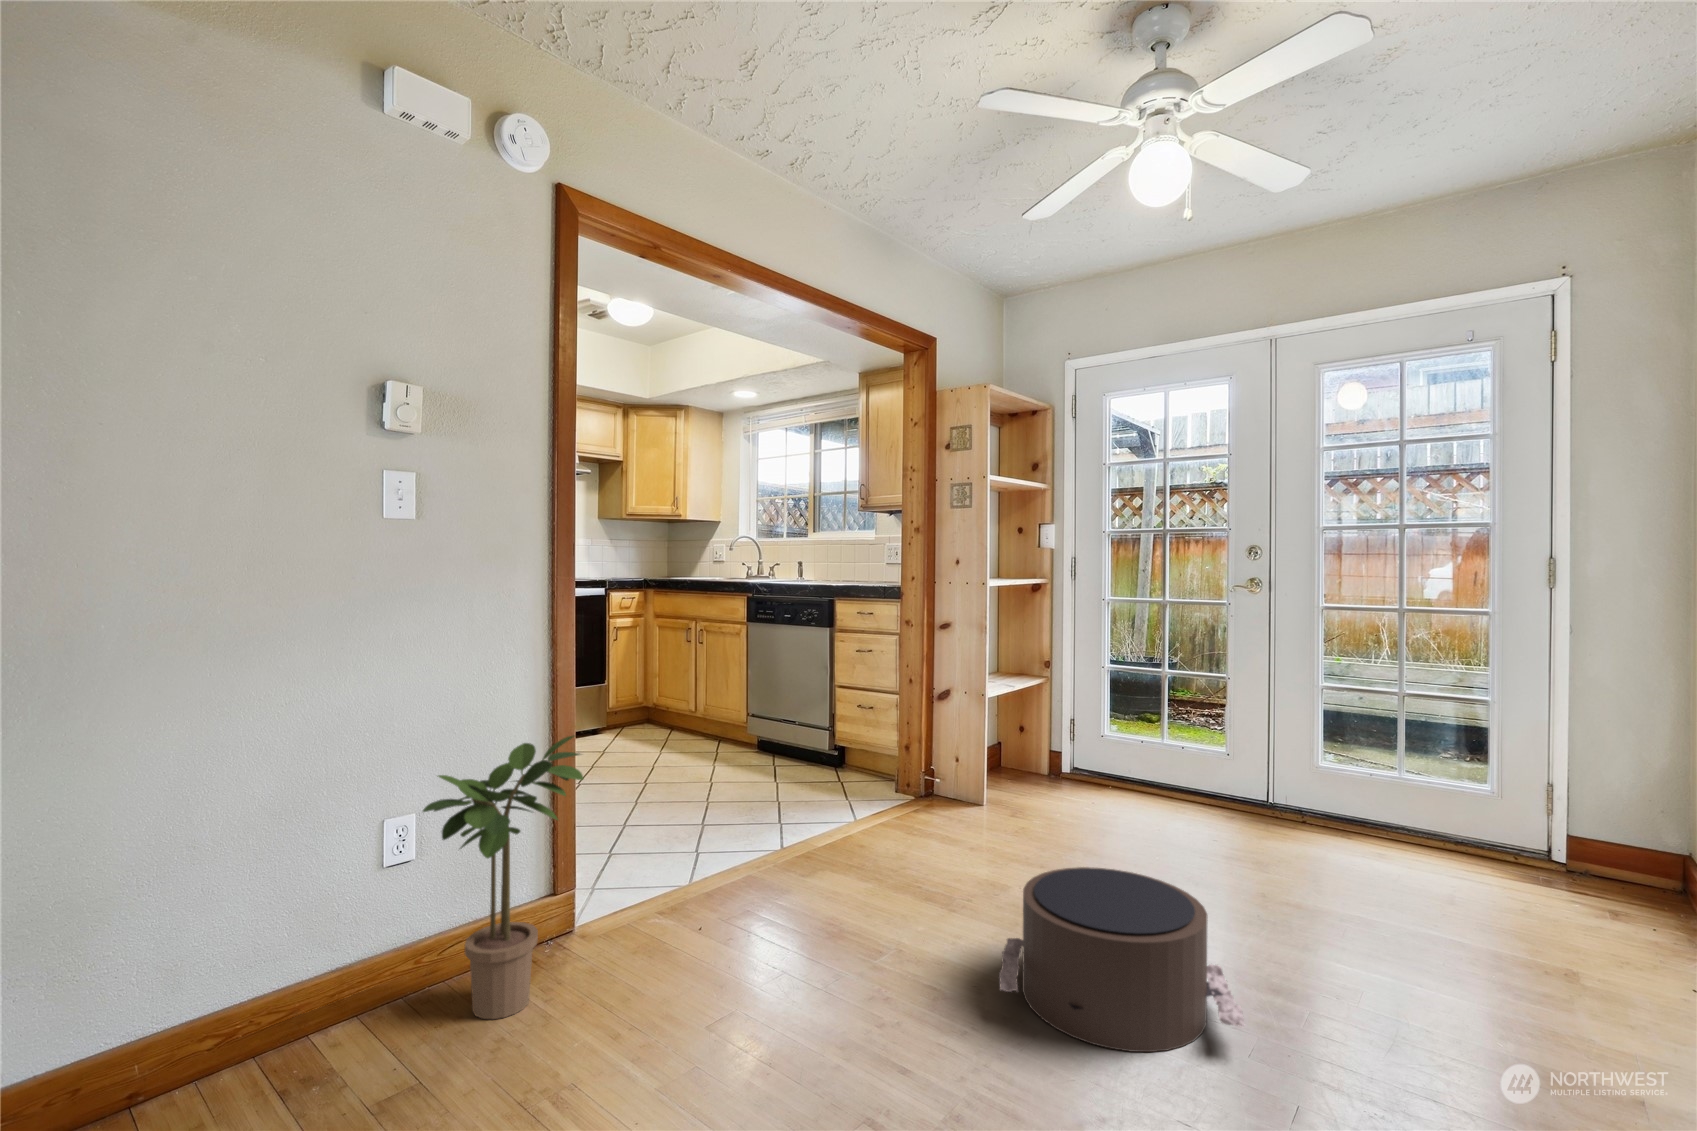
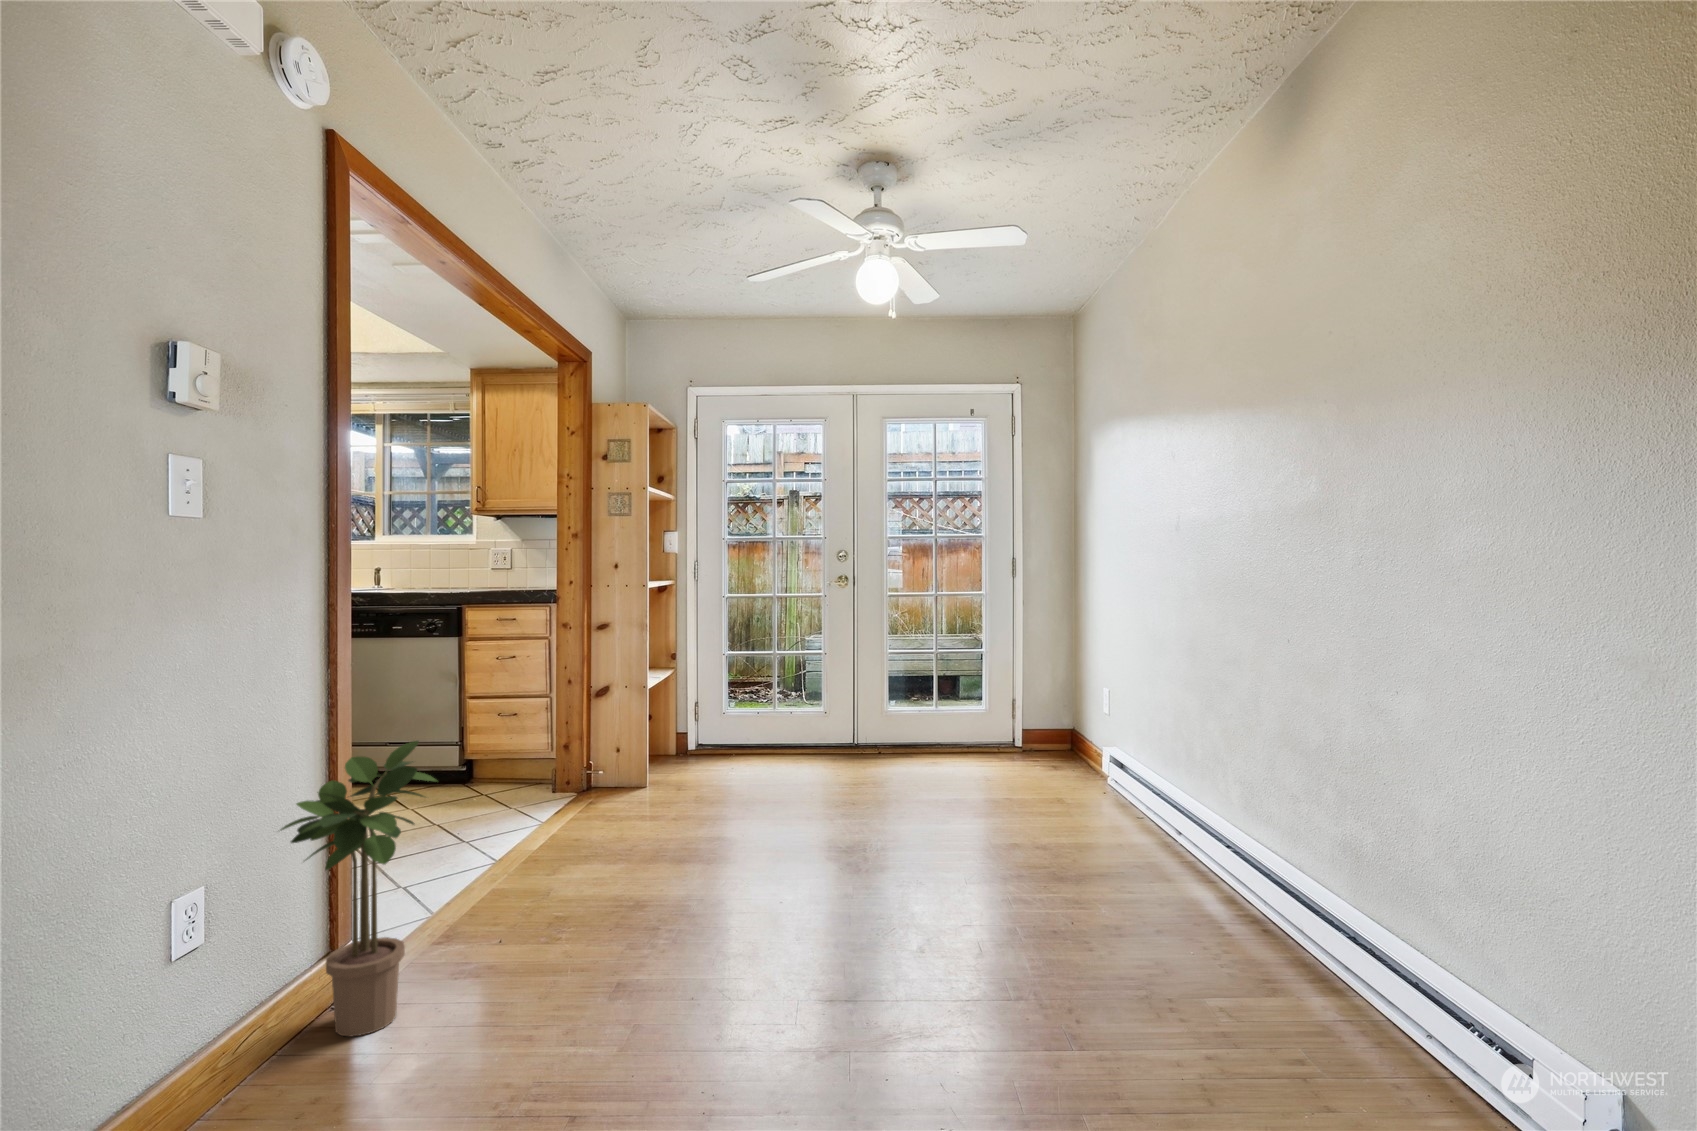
pouf: present [999,867,1244,1052] -> none [774,787,943,895]

